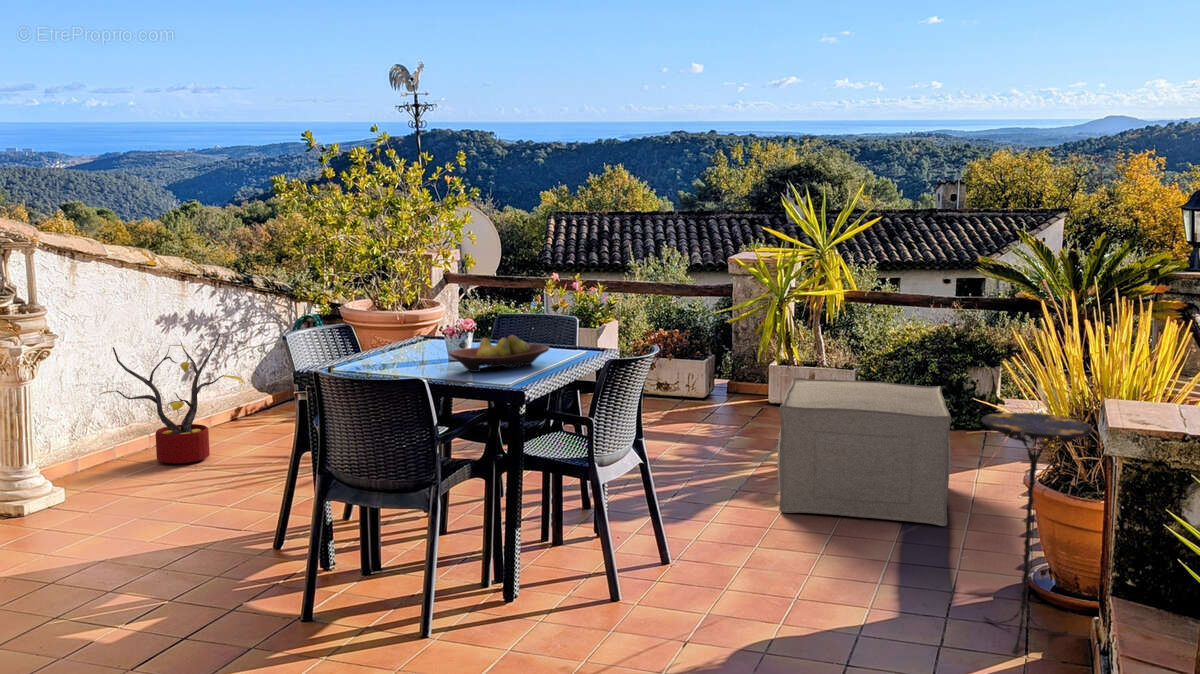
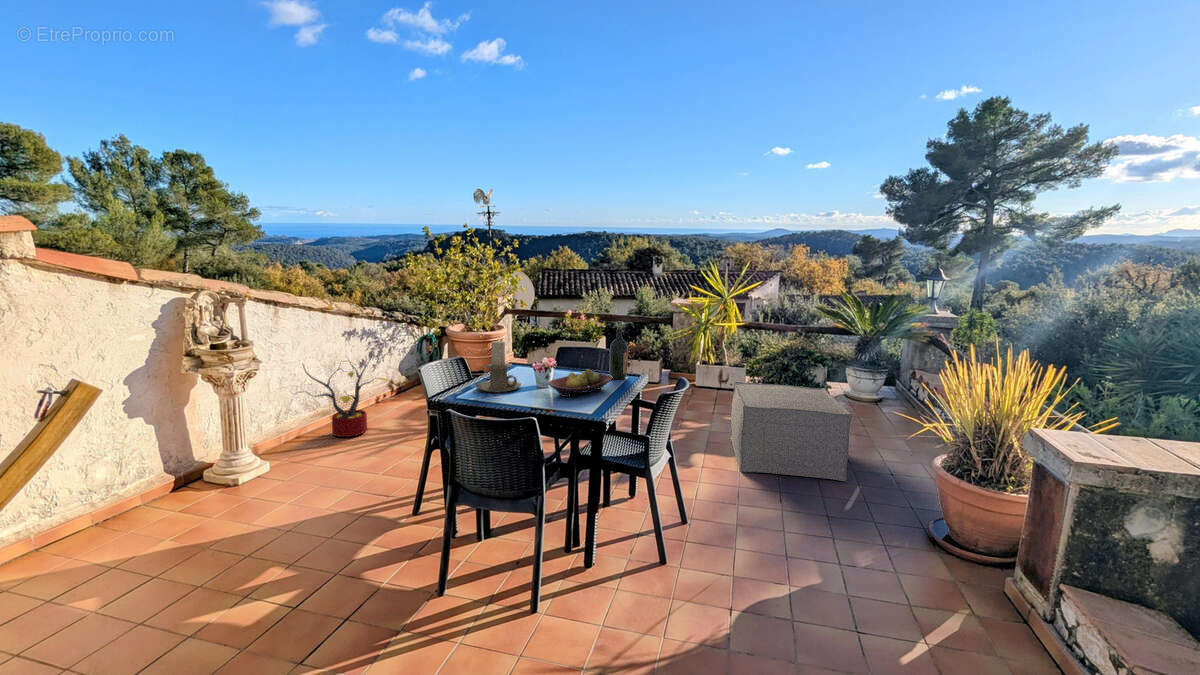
wine bottle: none [555,276,582,356] -> present [610,326,628,379]
candle holder: none [352,296,418,369] -> present [476,341,521,393]
side table: present [981,412,1092,653] -> none [919,431,1023,605]

